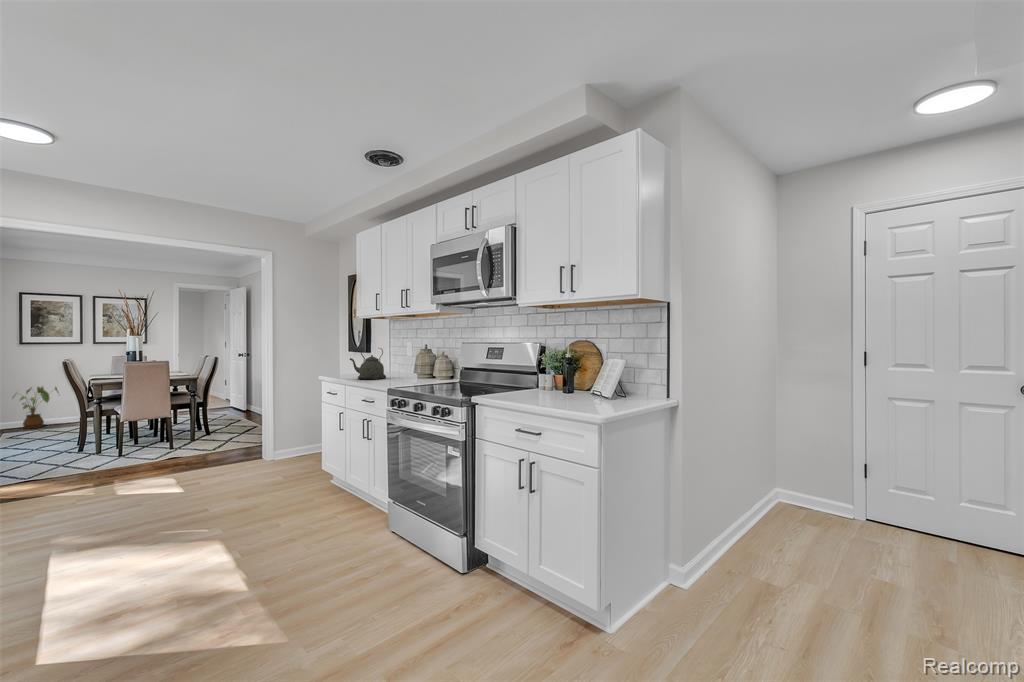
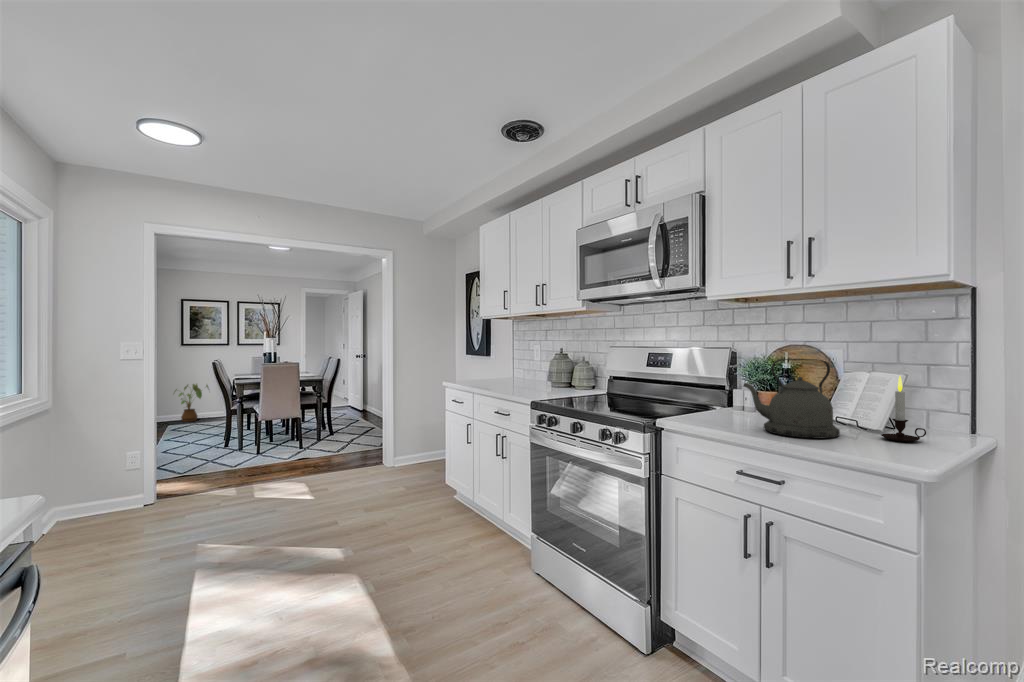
kettle: present [350,348,386,380] -> present [744,359,840,439]
candle: none [611,361,637,405] -> present [881,376,926,442]

